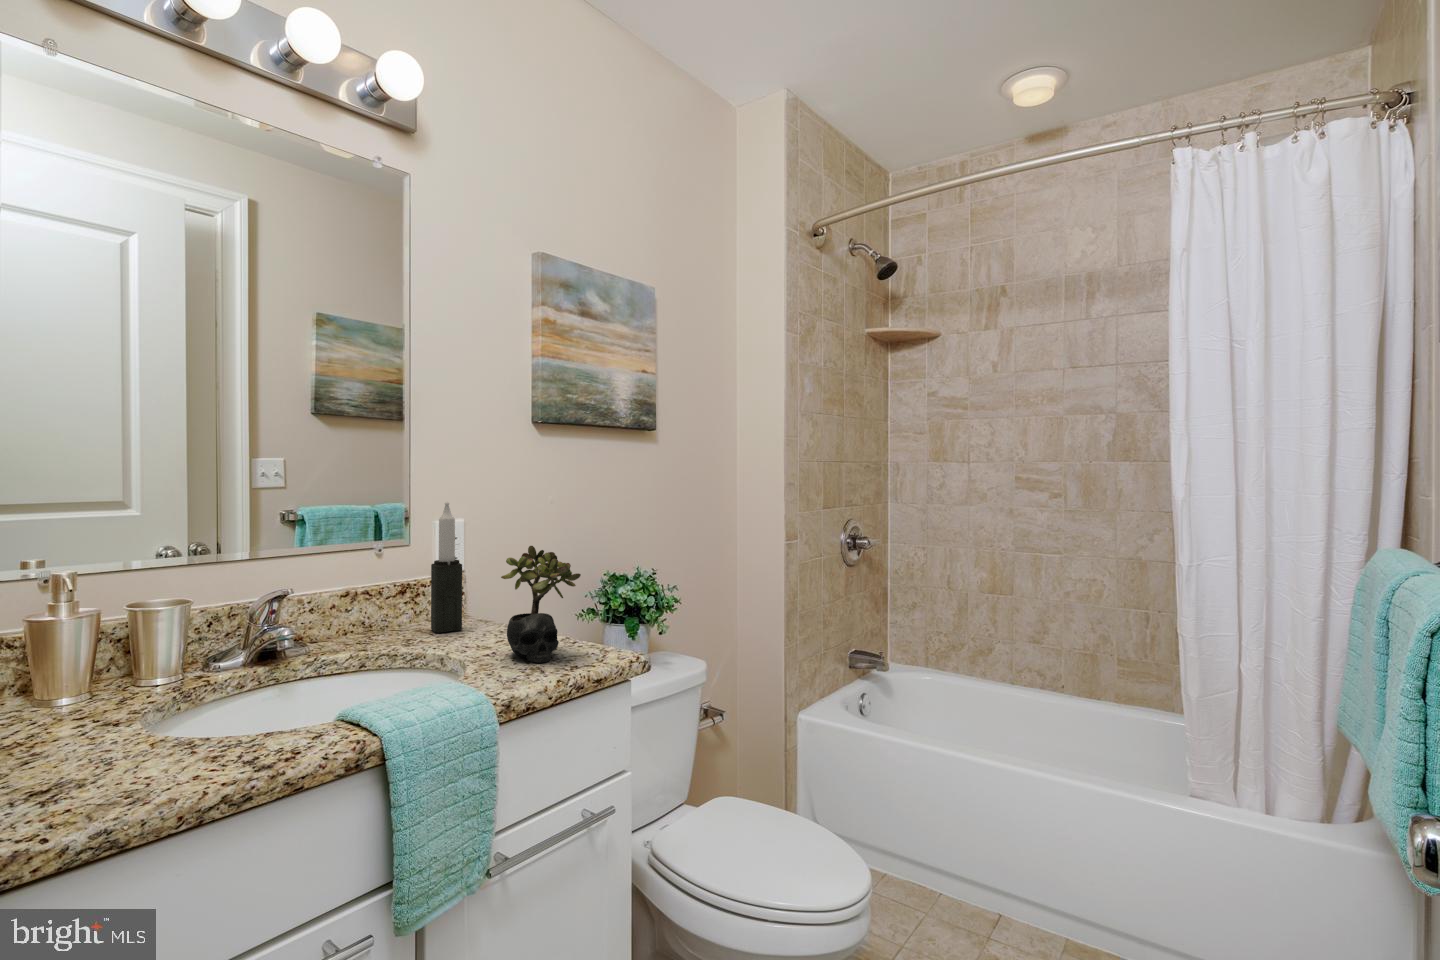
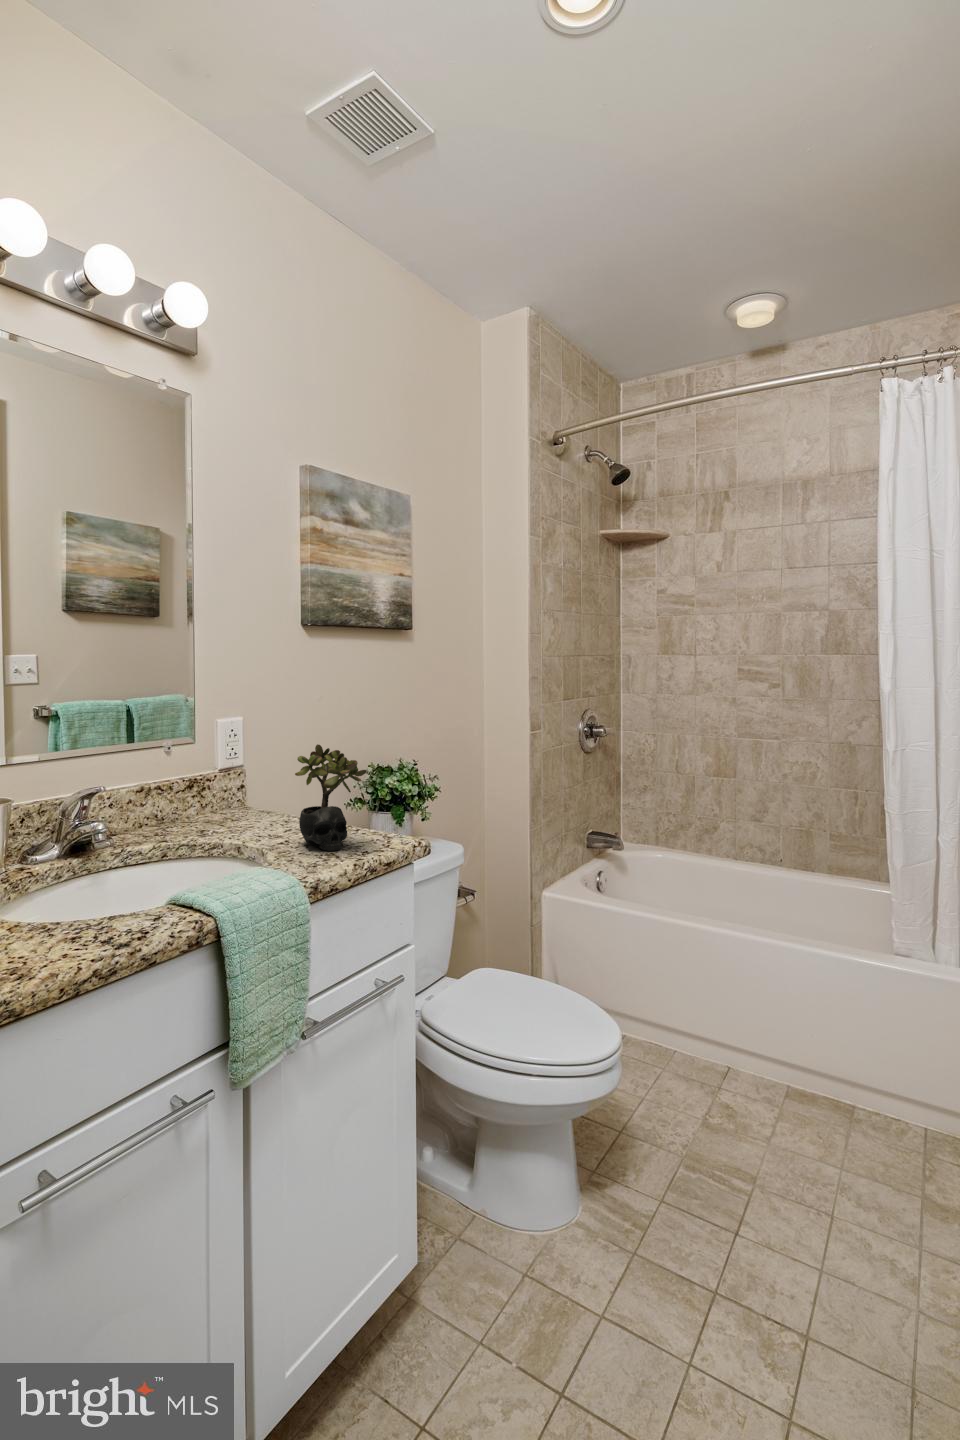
candle: present [431,502,462,633] -> none [218,703,249,825]

